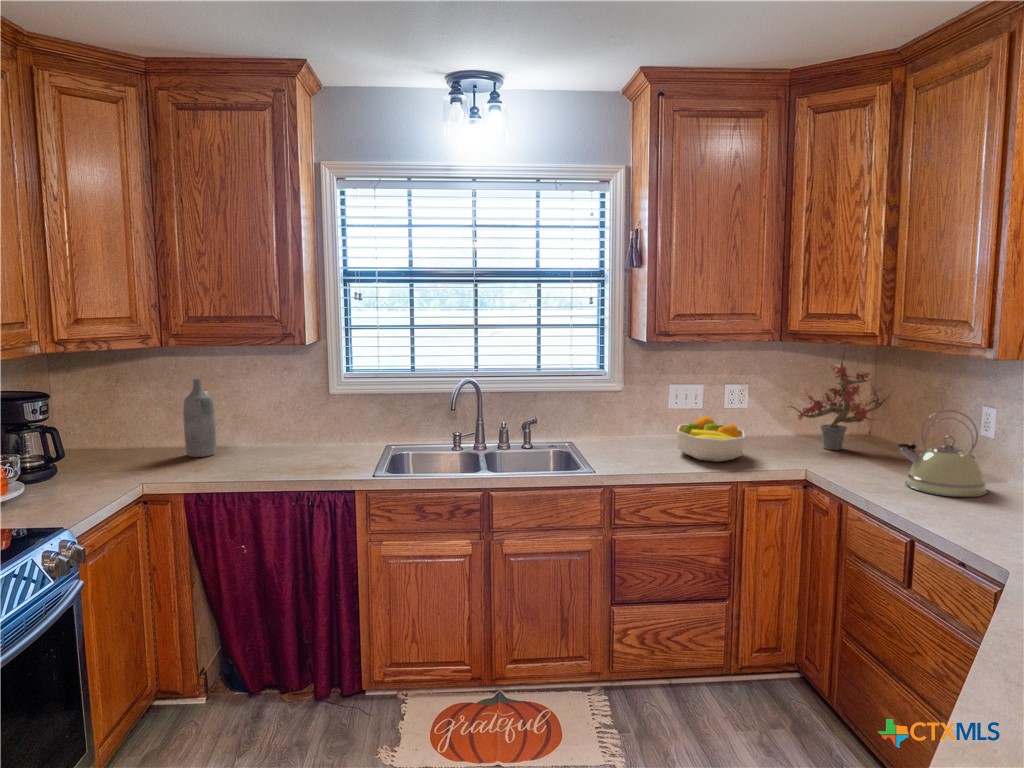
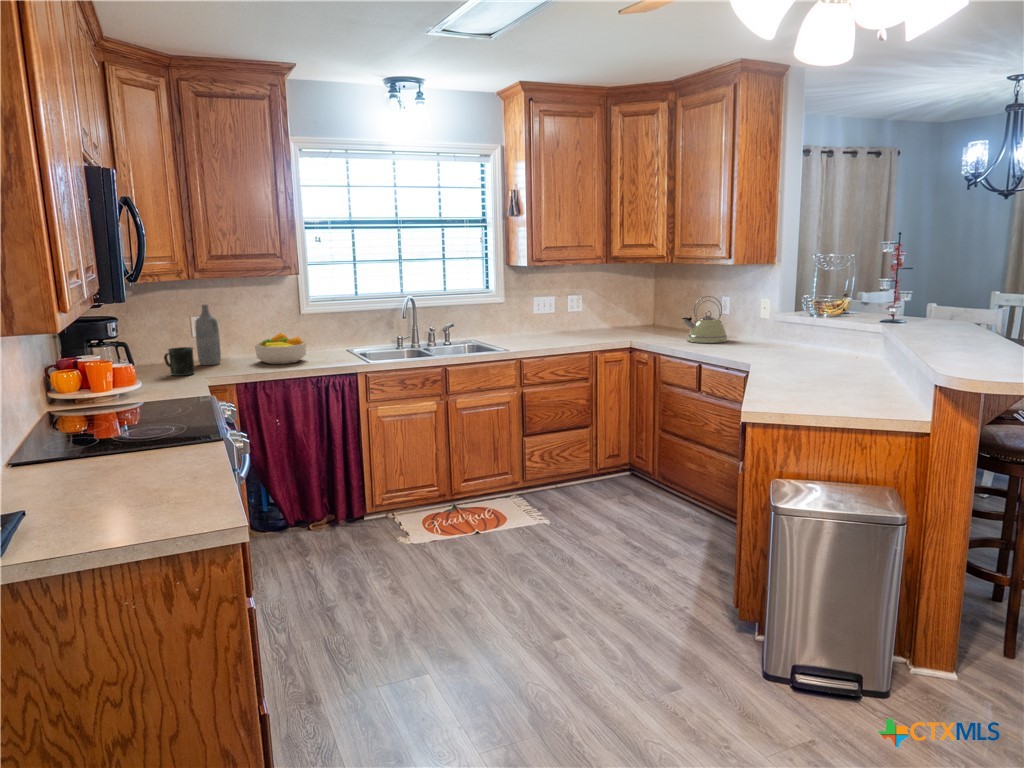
potted plant: present [790,351,889,450] -> none [612,266,672,332]
fruit bowl: present [677,415,745,462] -> present [255,333,307,364]
mug: none [105,438,142,478] -> present [164,347,195,376]

